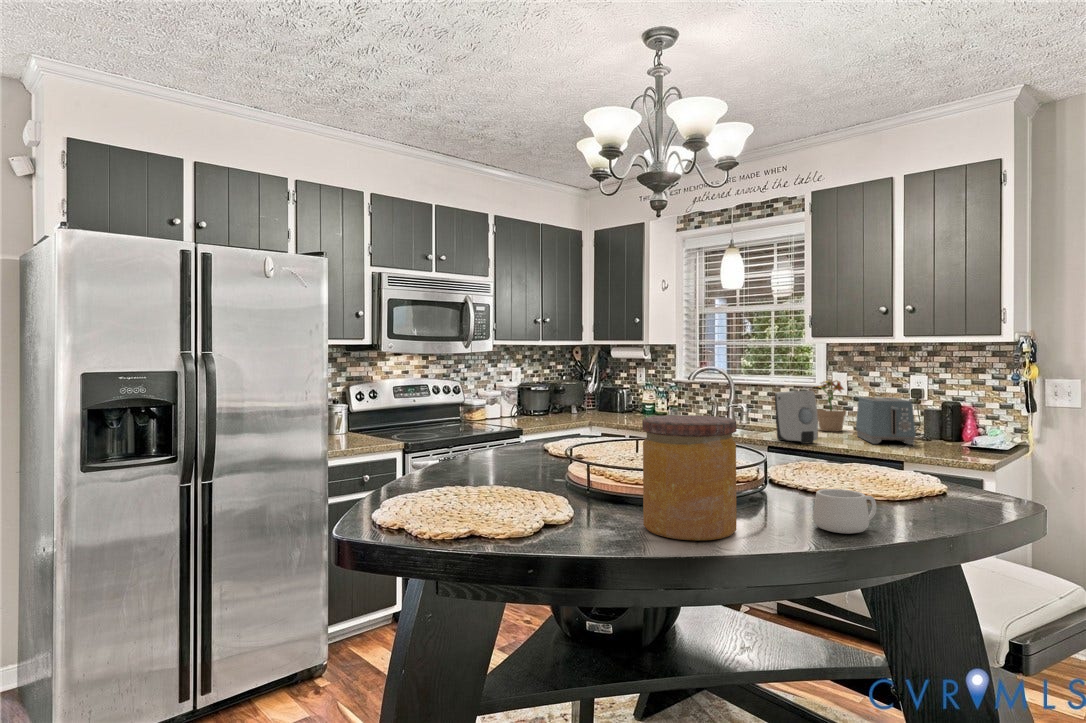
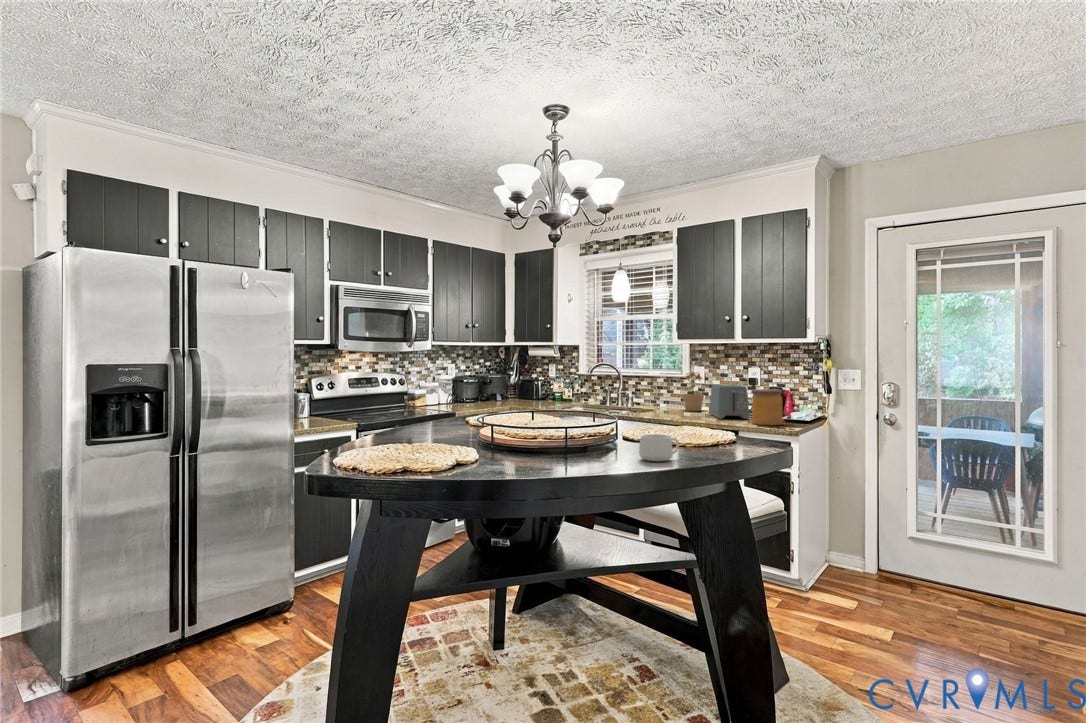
soap dispenser: present [775,391,818,444] -> none [649,379,680,419]
jar: present [642,415,737,540] -> present [752,389,783,425]

